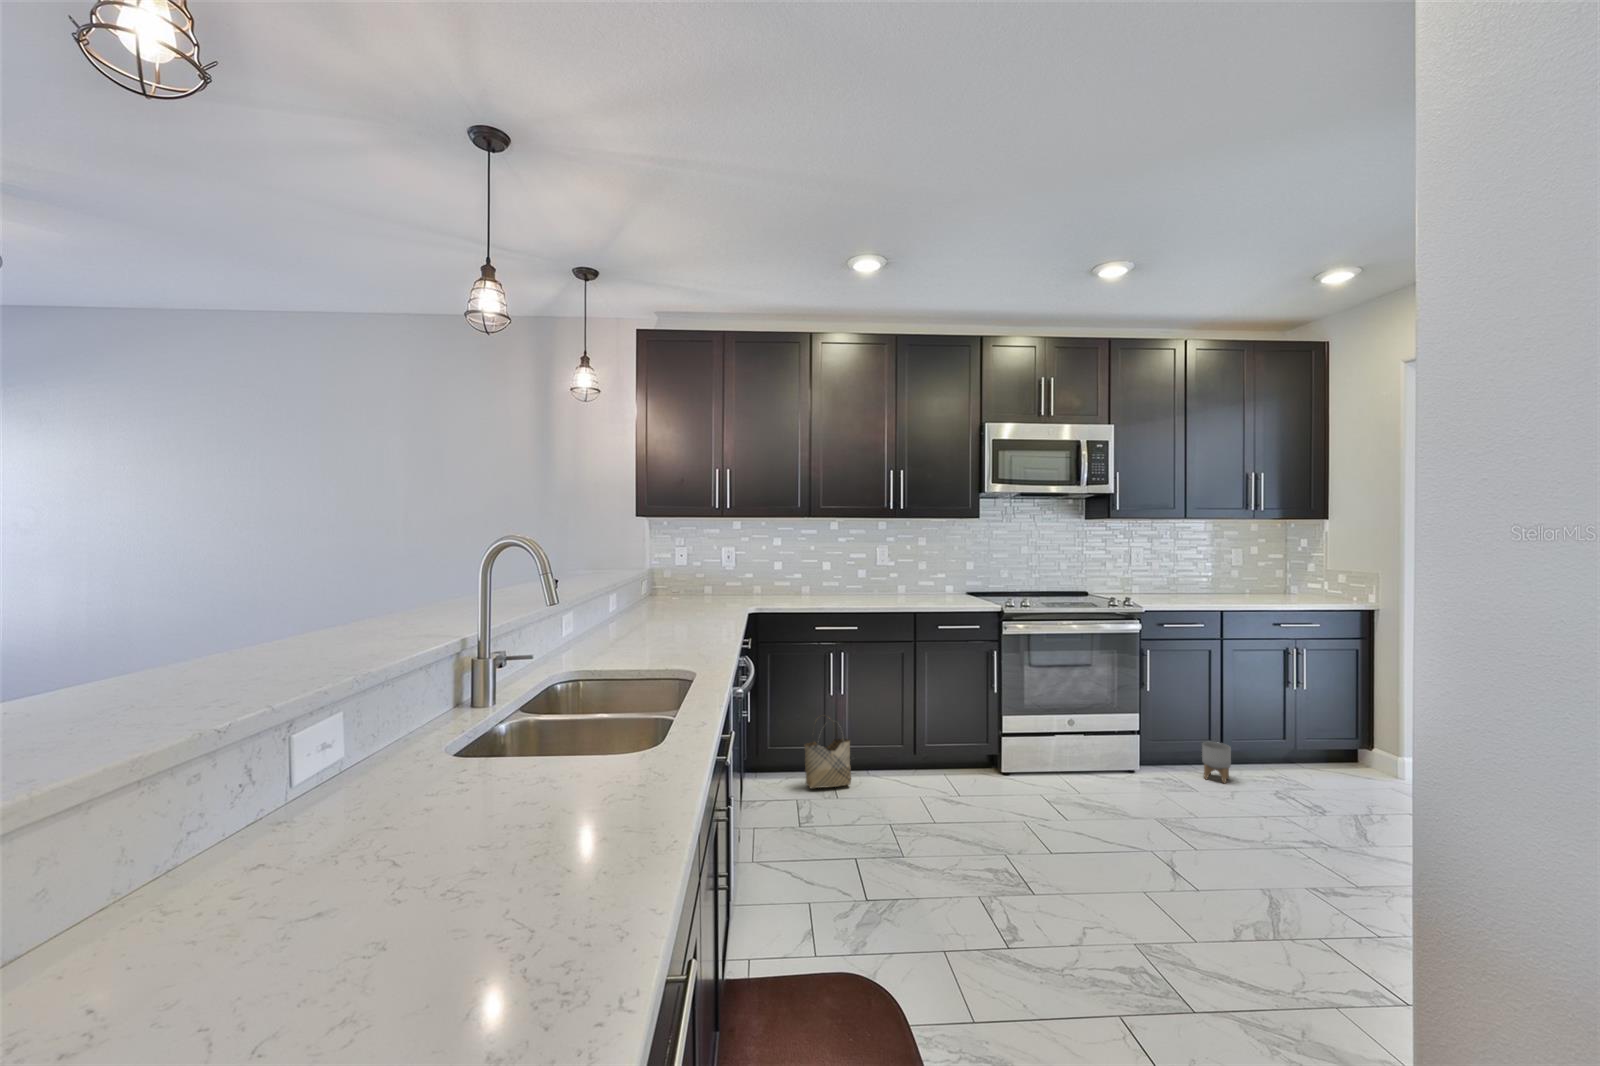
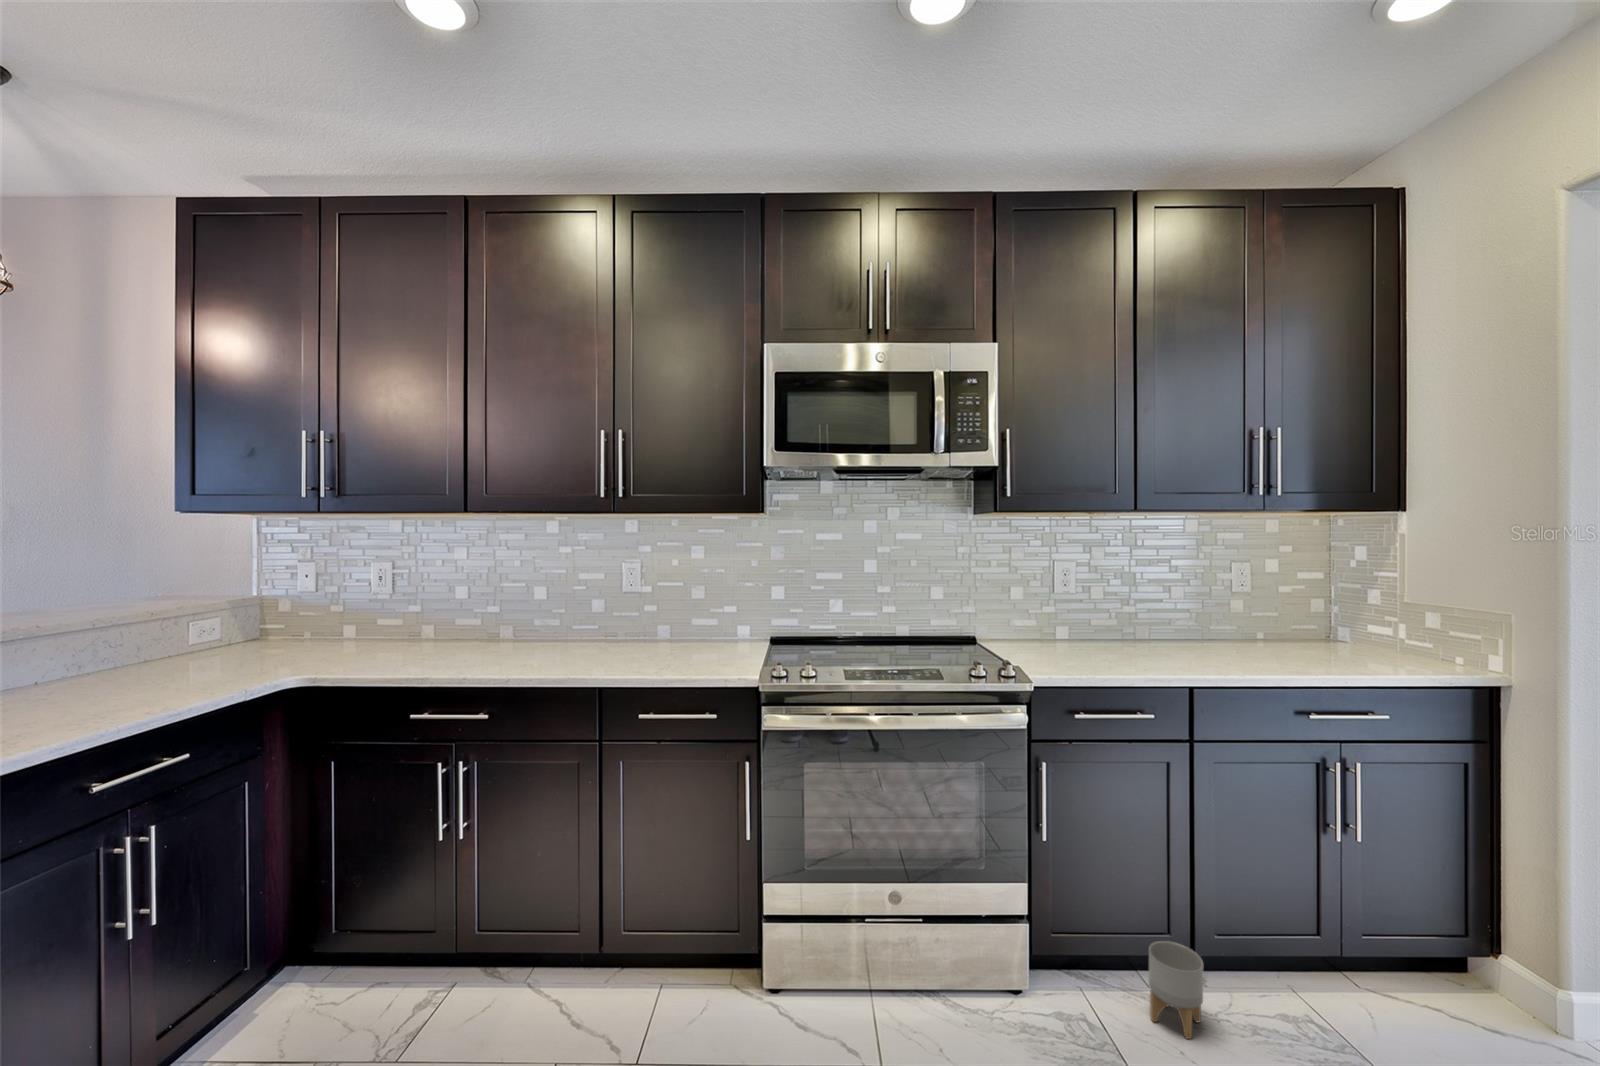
woven basket: present [804,716,851,788] -> none [349,880,458,1036]

